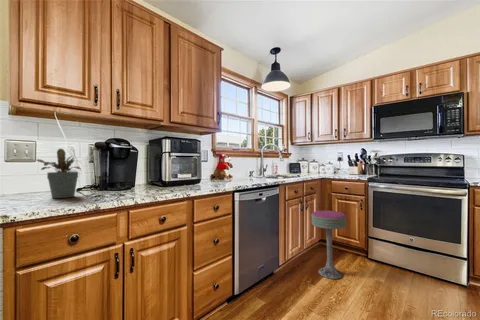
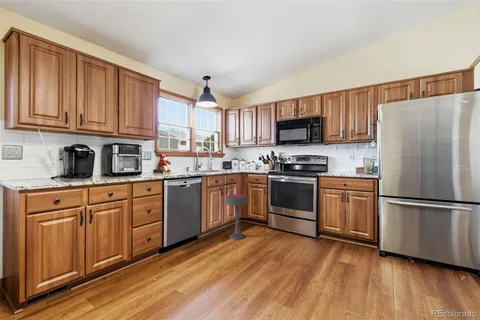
potted plant: present [37,149,80,198] -> none [29,152,56,181]

